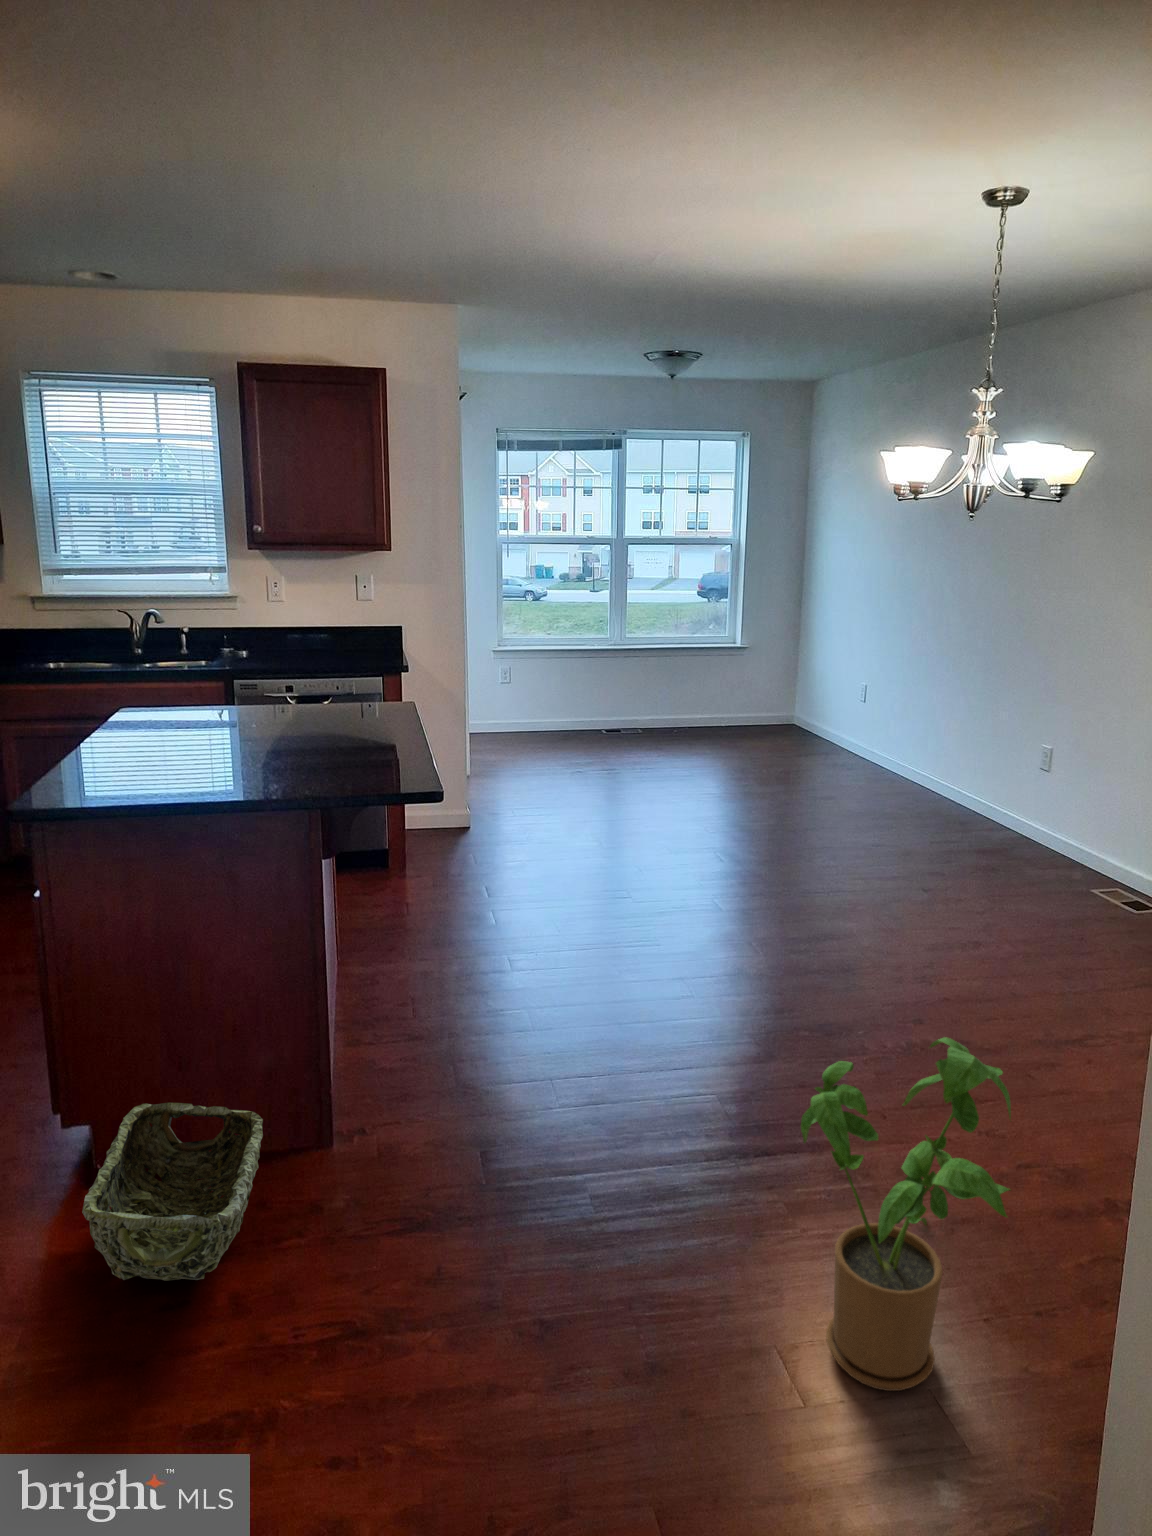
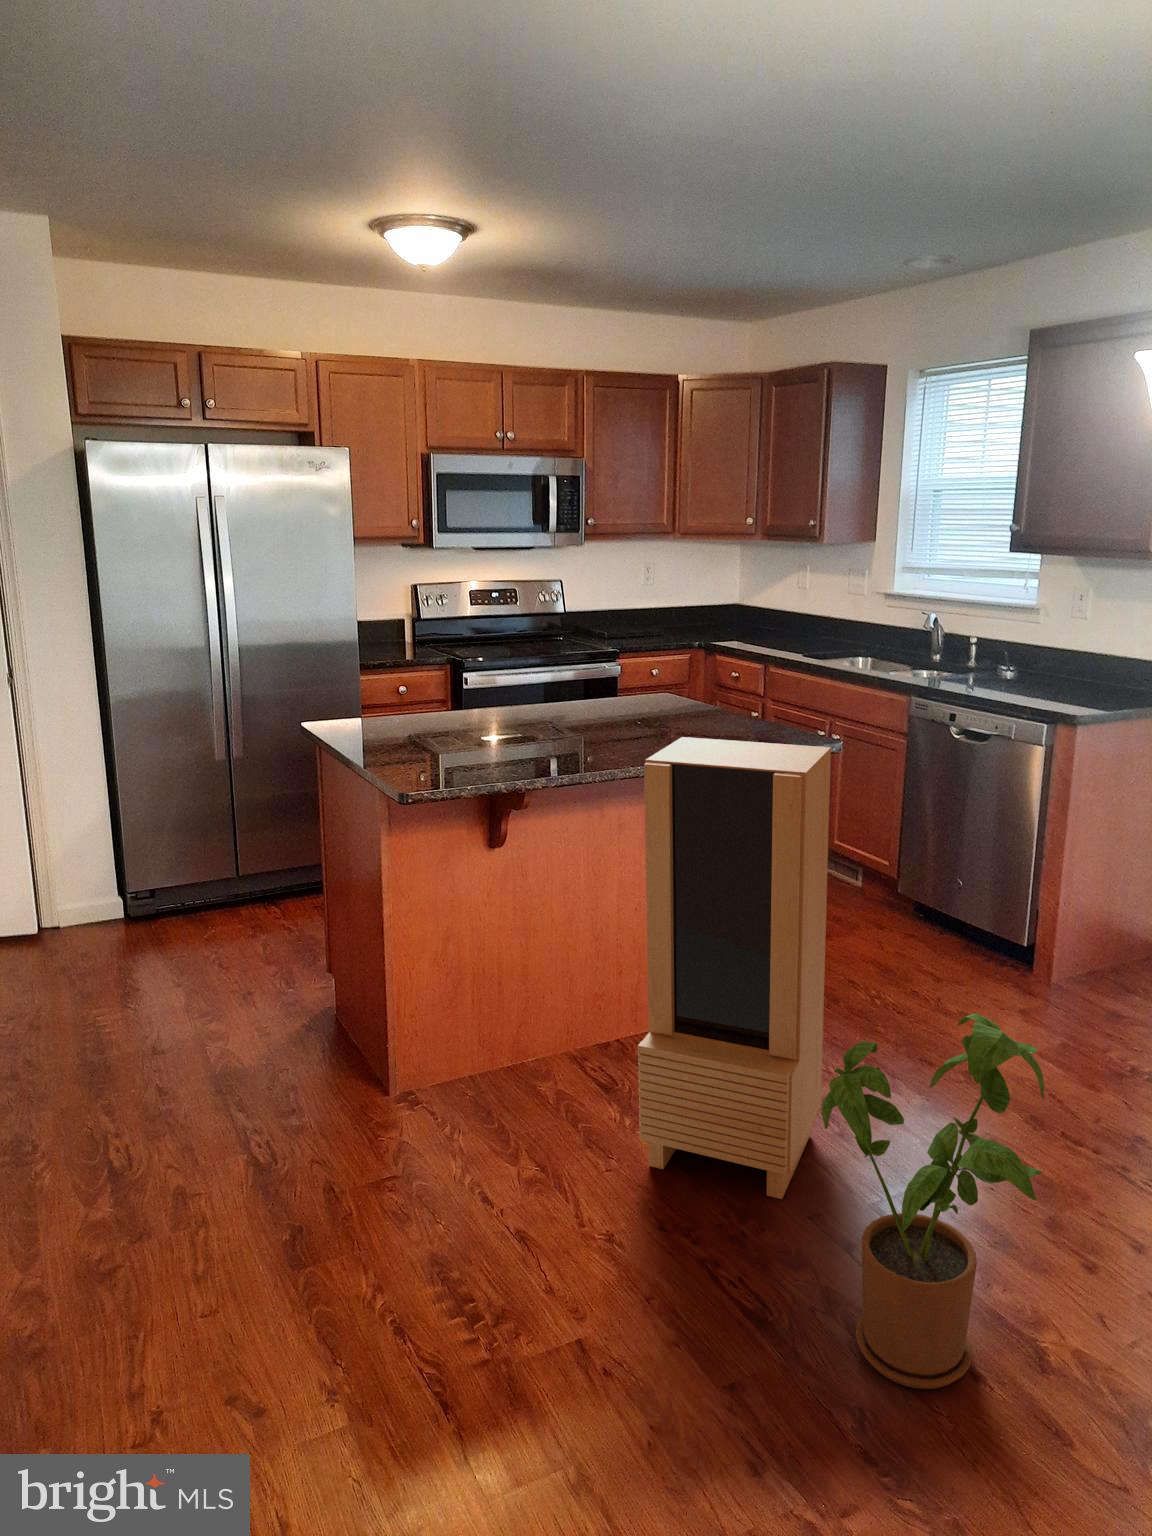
storage cabinet: none [618,764,810,1205] -> present [638,737,831,1199]
woven basket: present [82,1103,263,1281] -> none [82,1101,271,1281]

